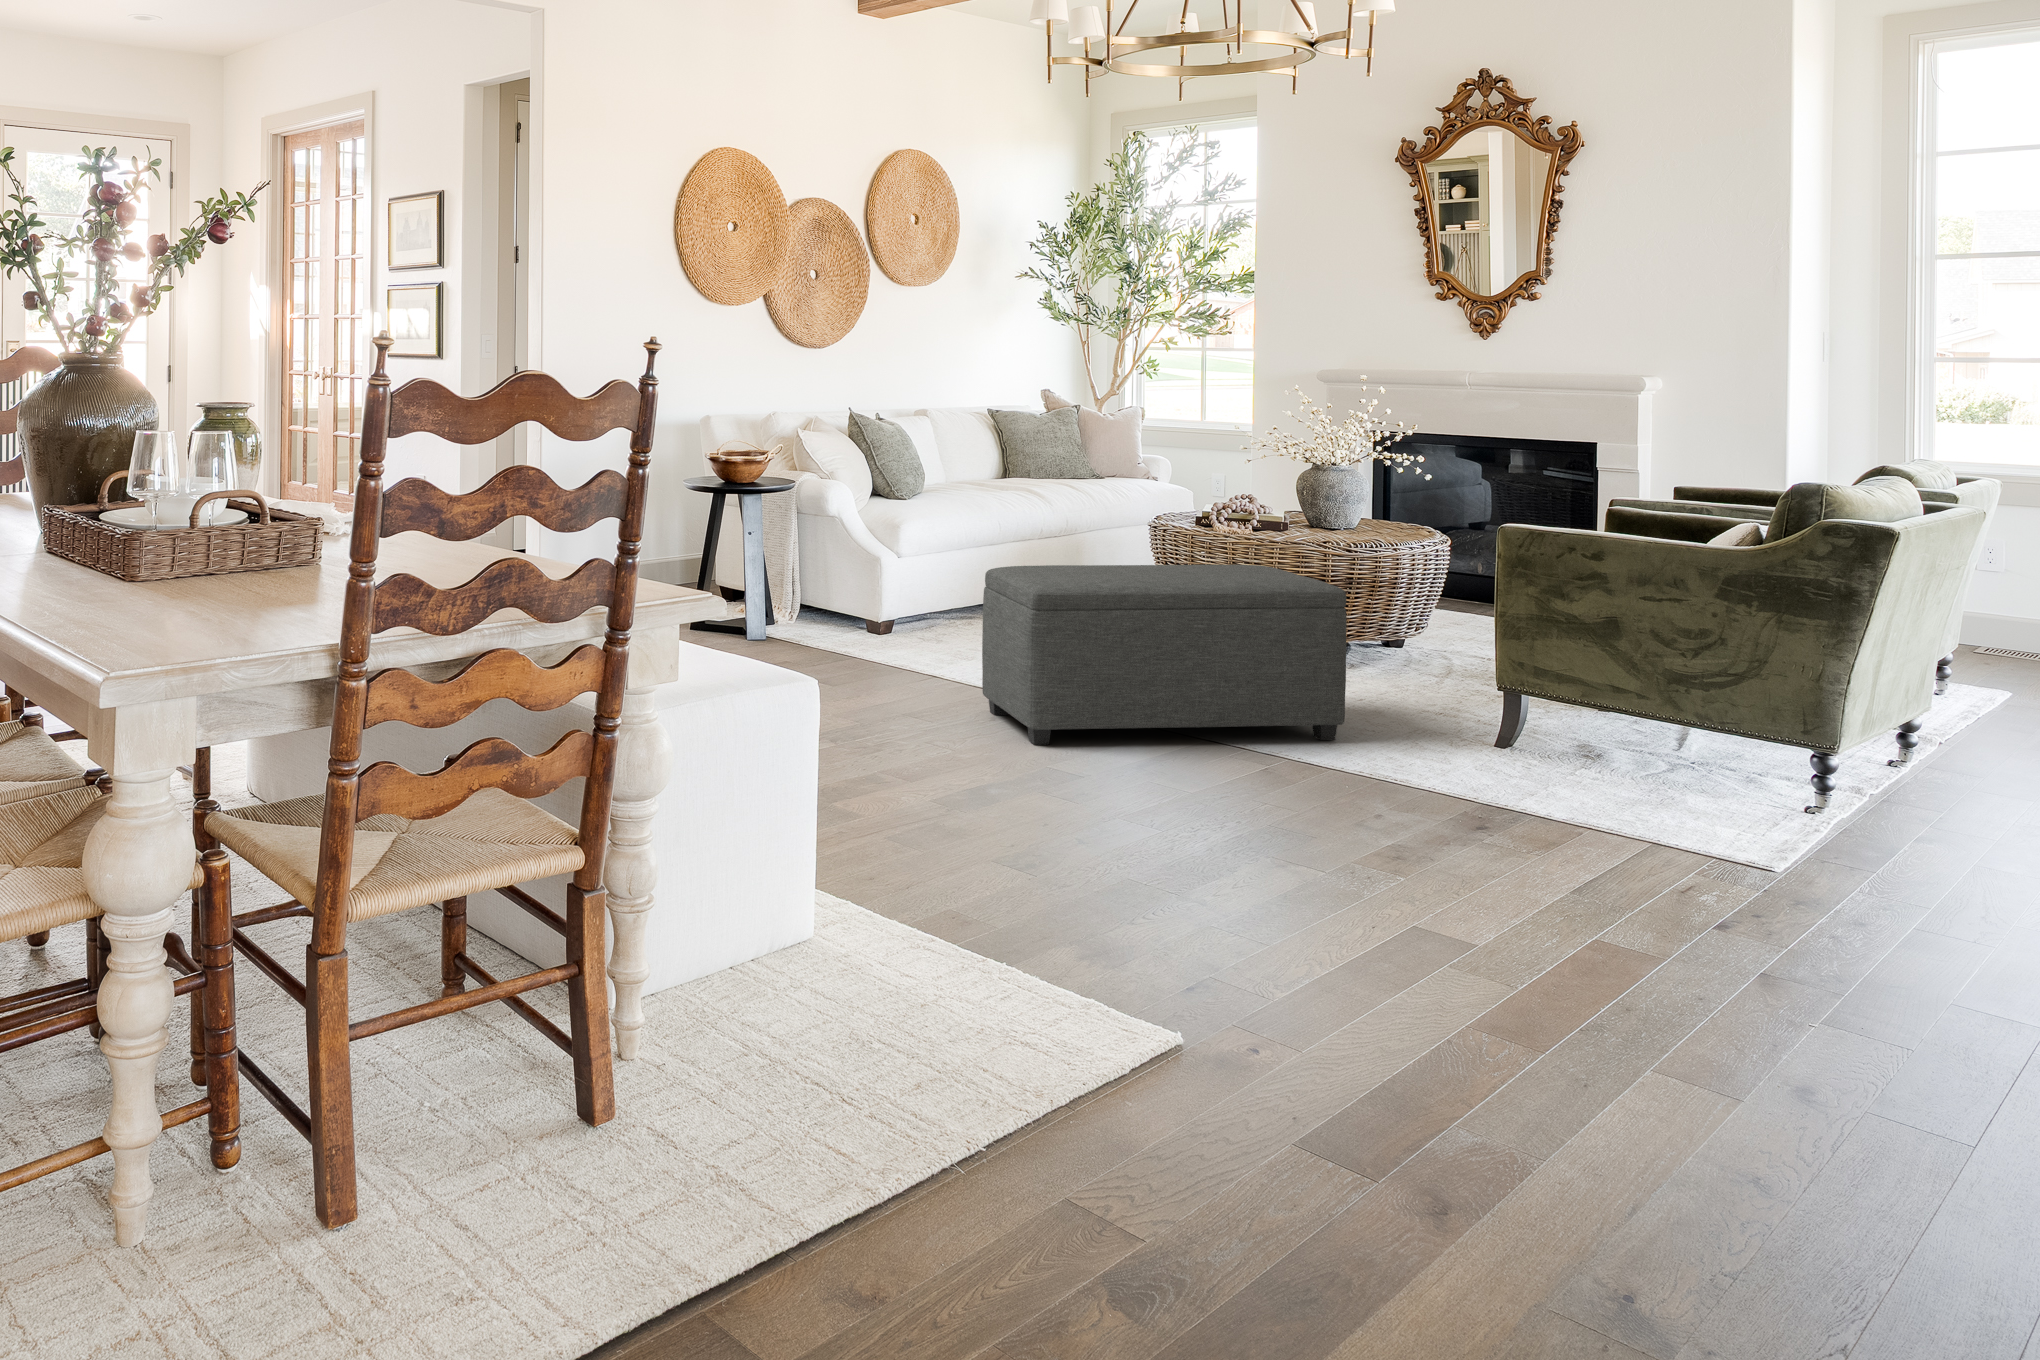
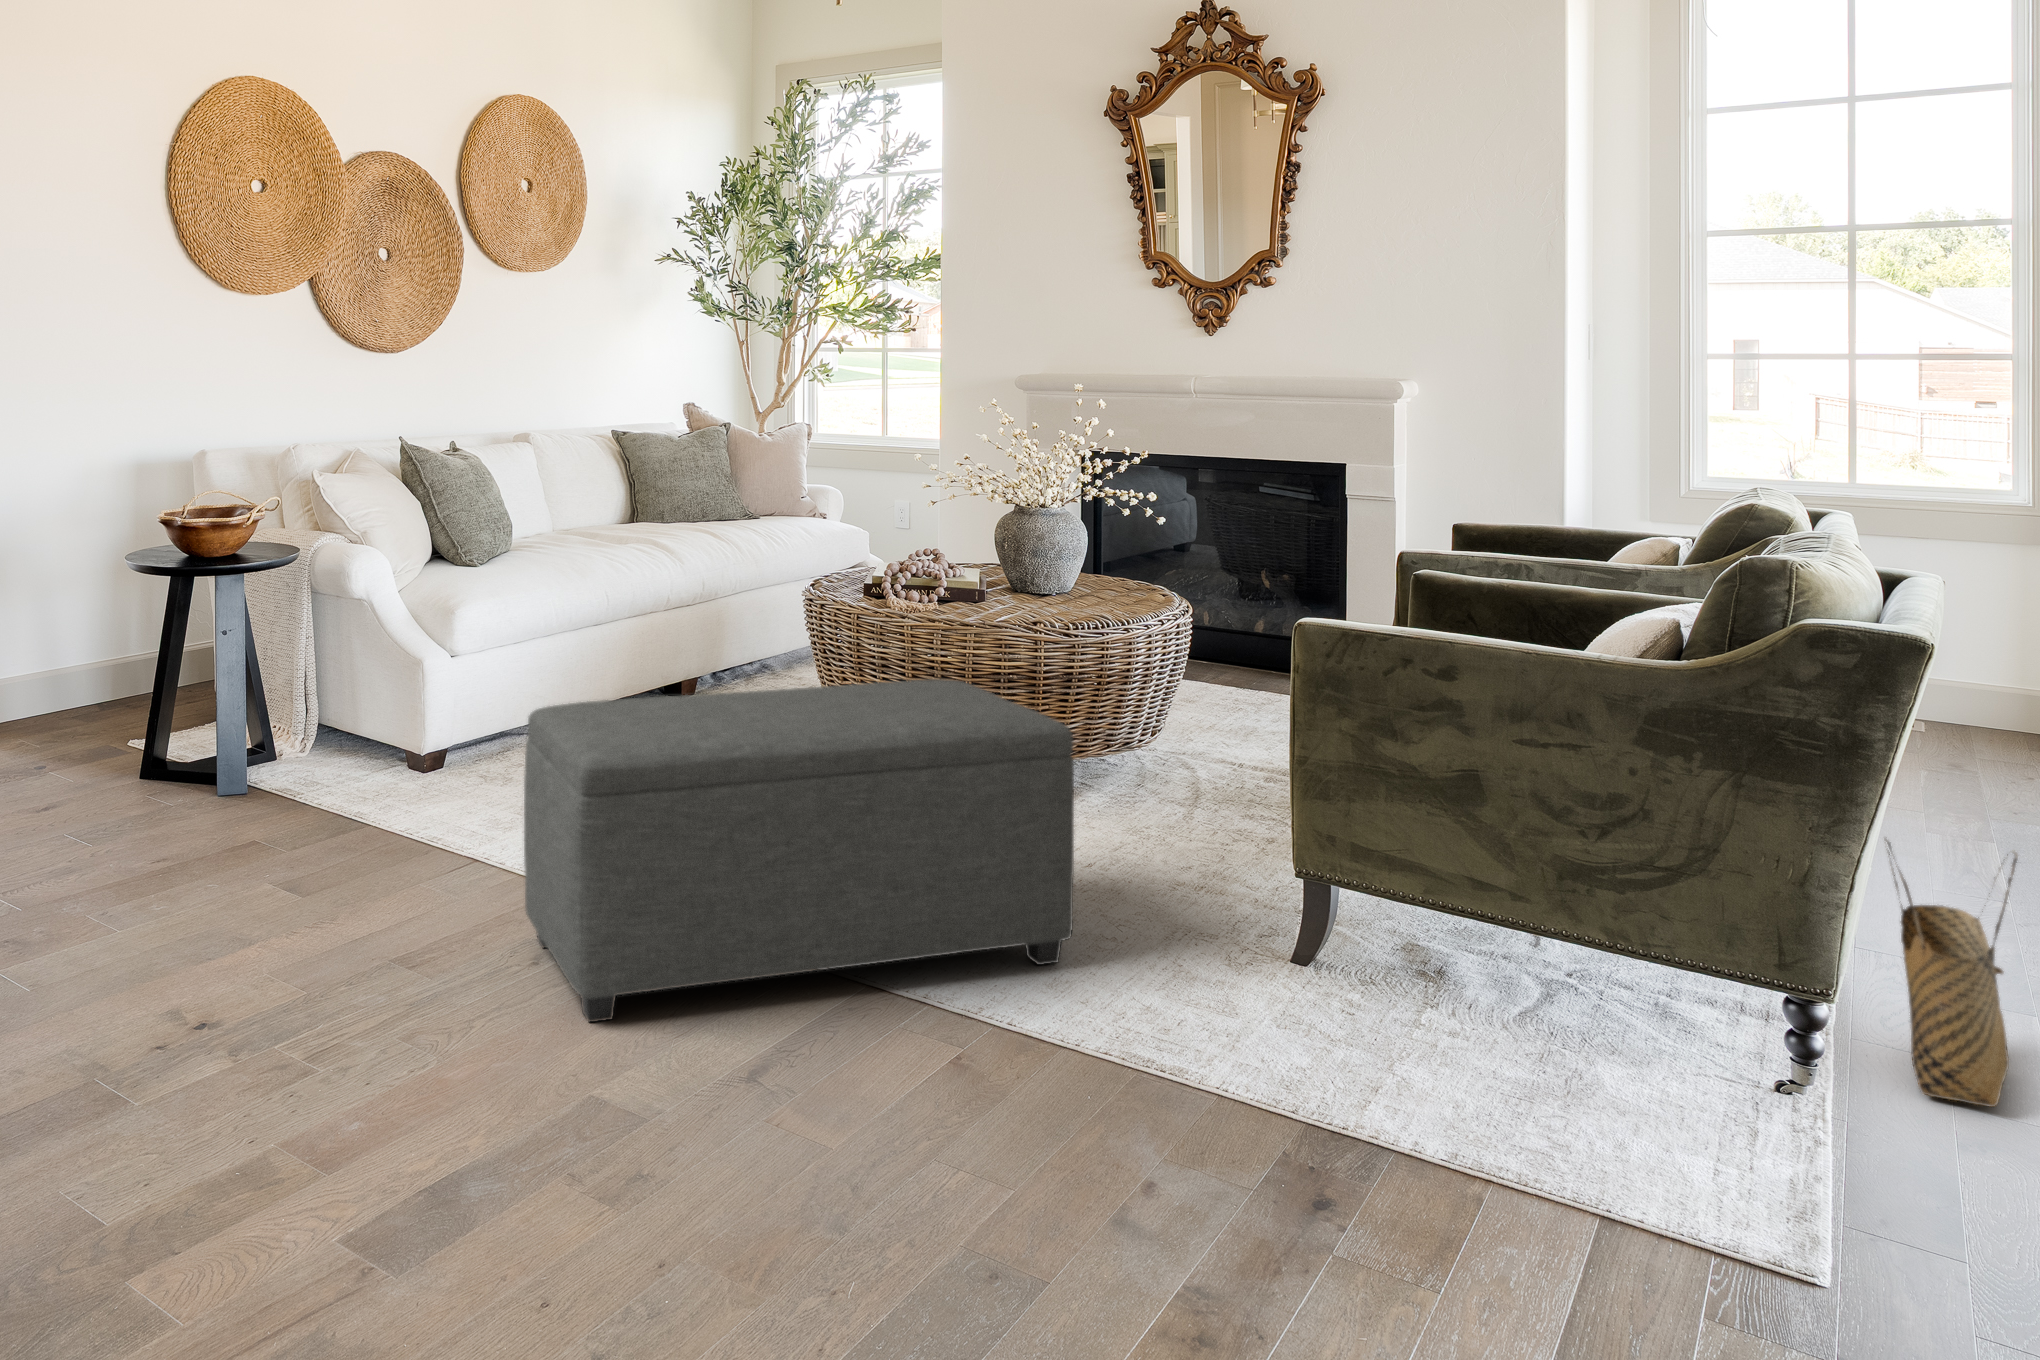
woven basket: none [1904,667,1989,830] -> present [1885,839,2018,1107]

